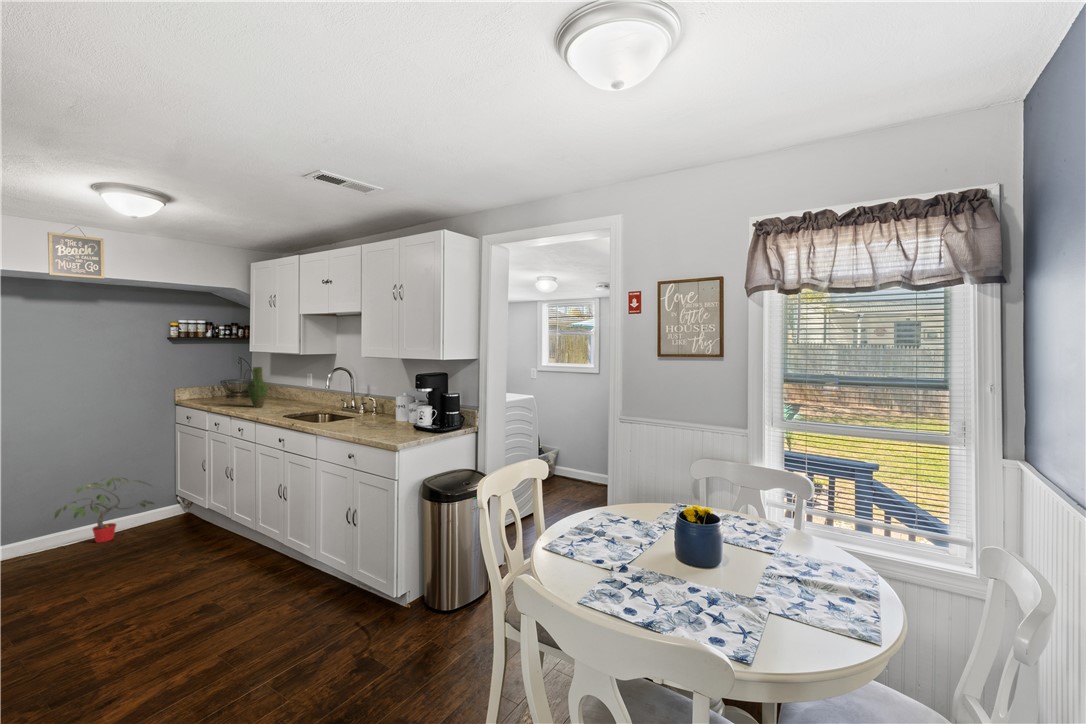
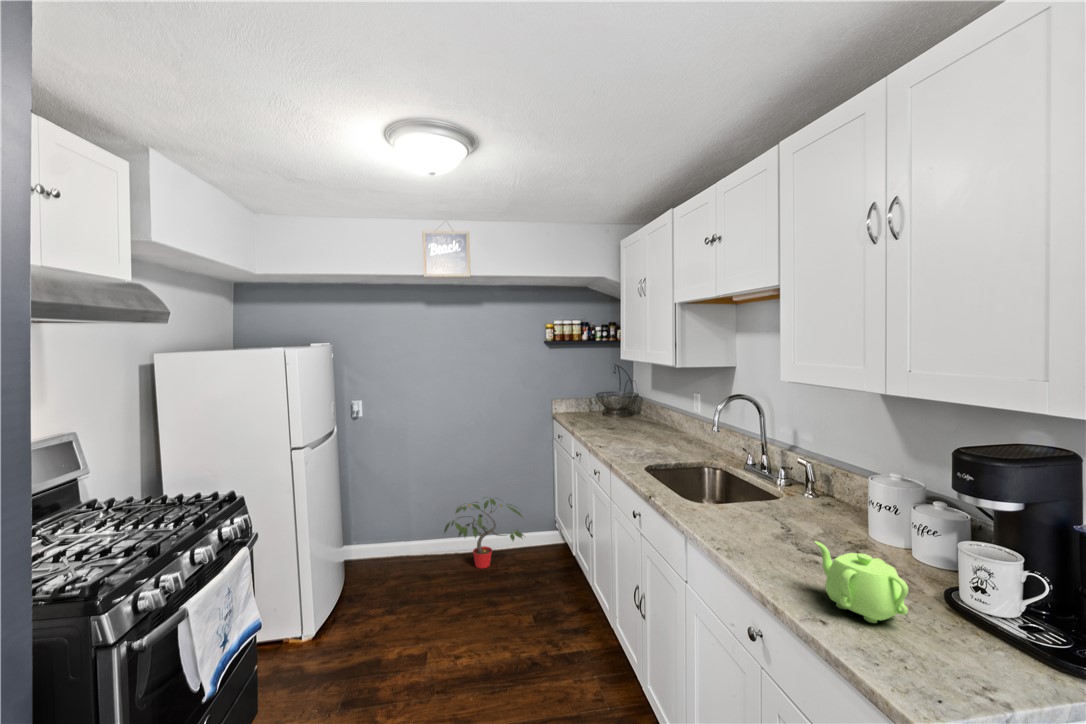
vase: present [247,367,269,407] -> none [613,382,640,440]
teapot: none [371,413,400,434] -> present [815,541,908,623]

